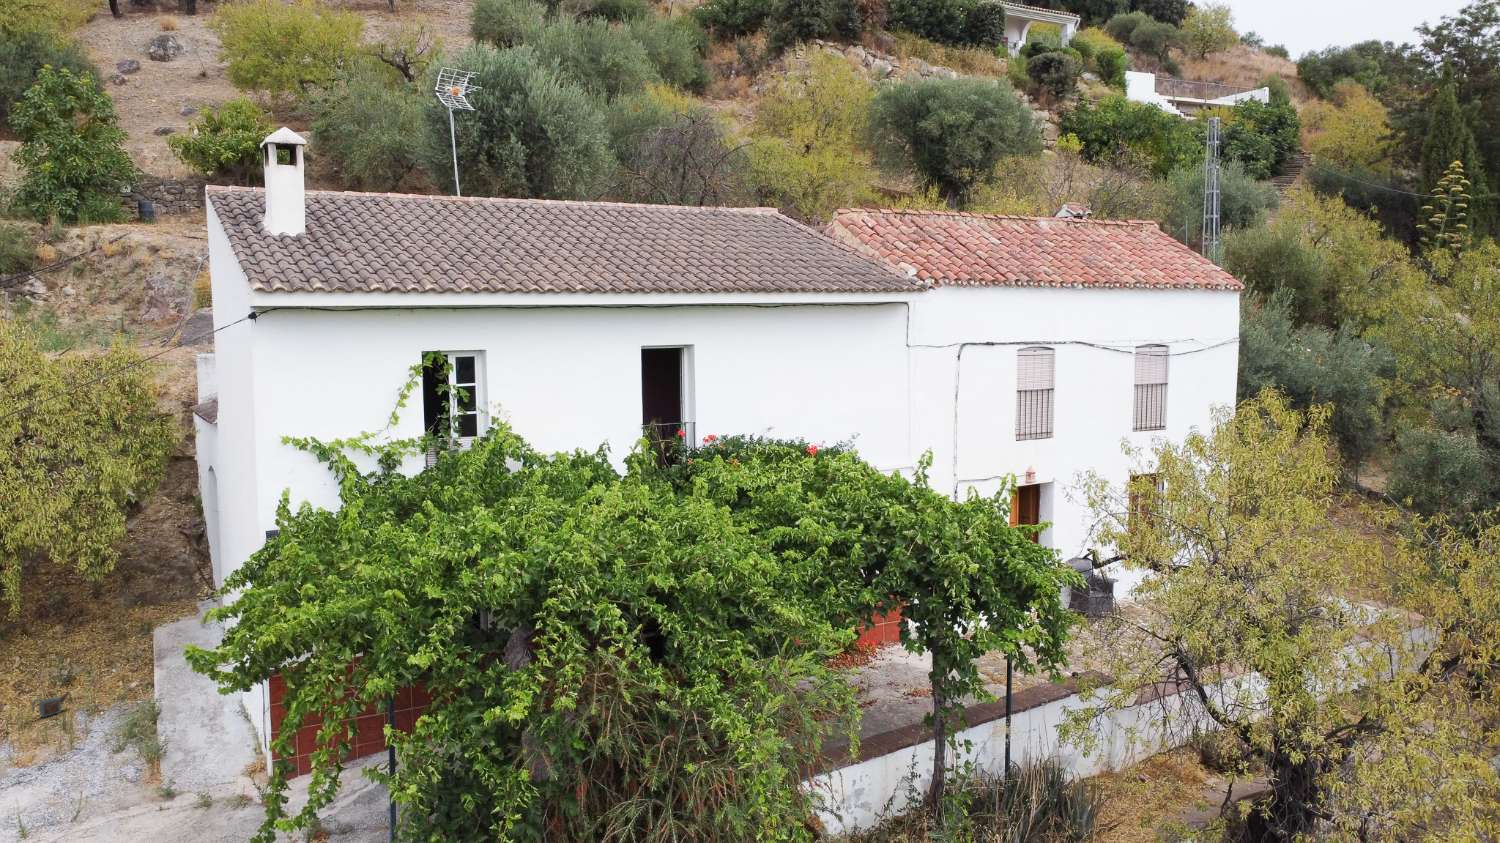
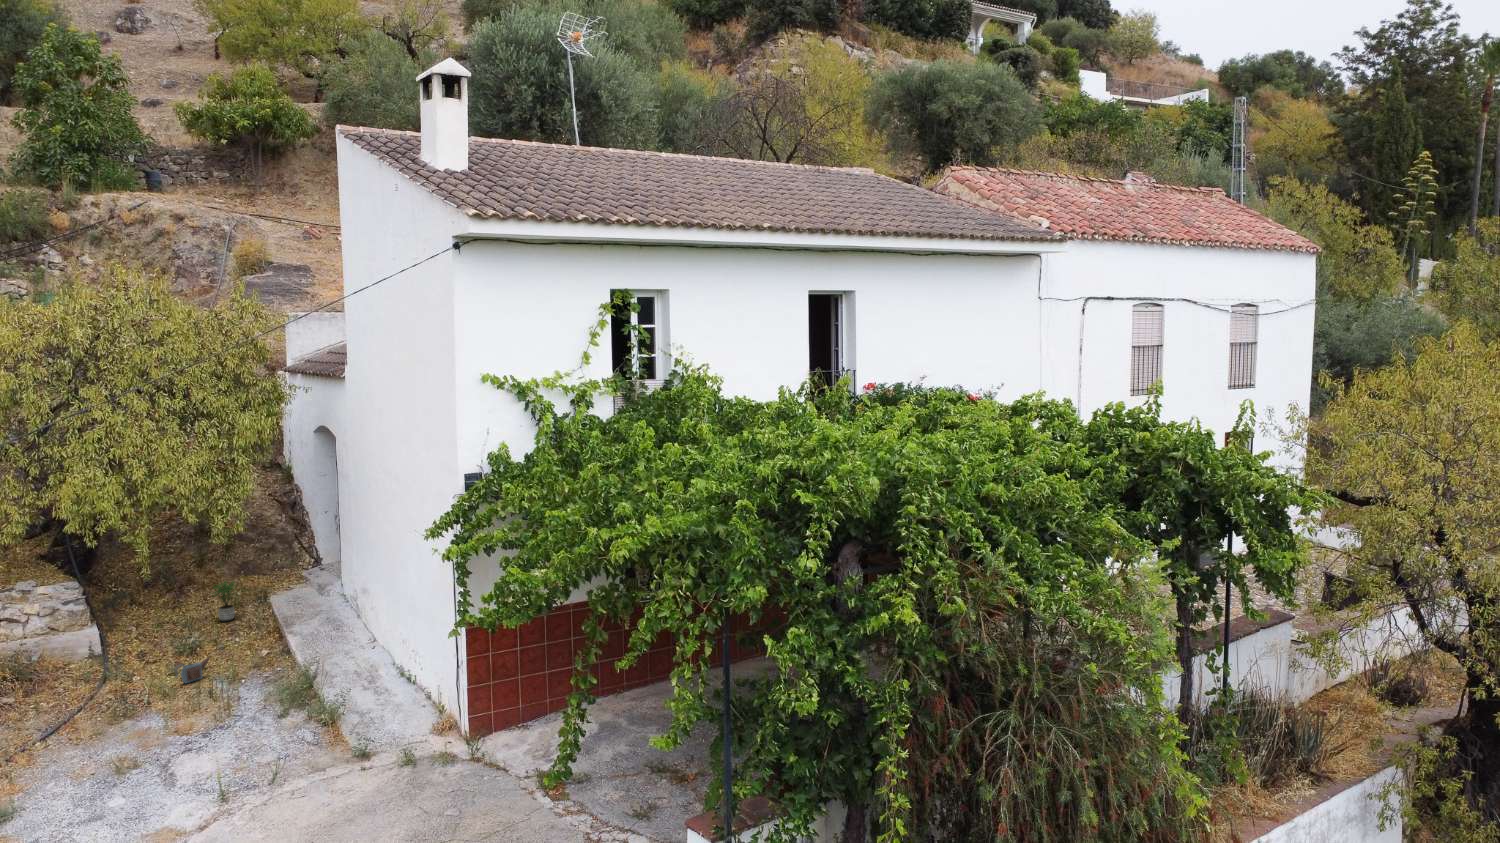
potted plant: none [95,613,126,652] -> present [214,582,235,622]

